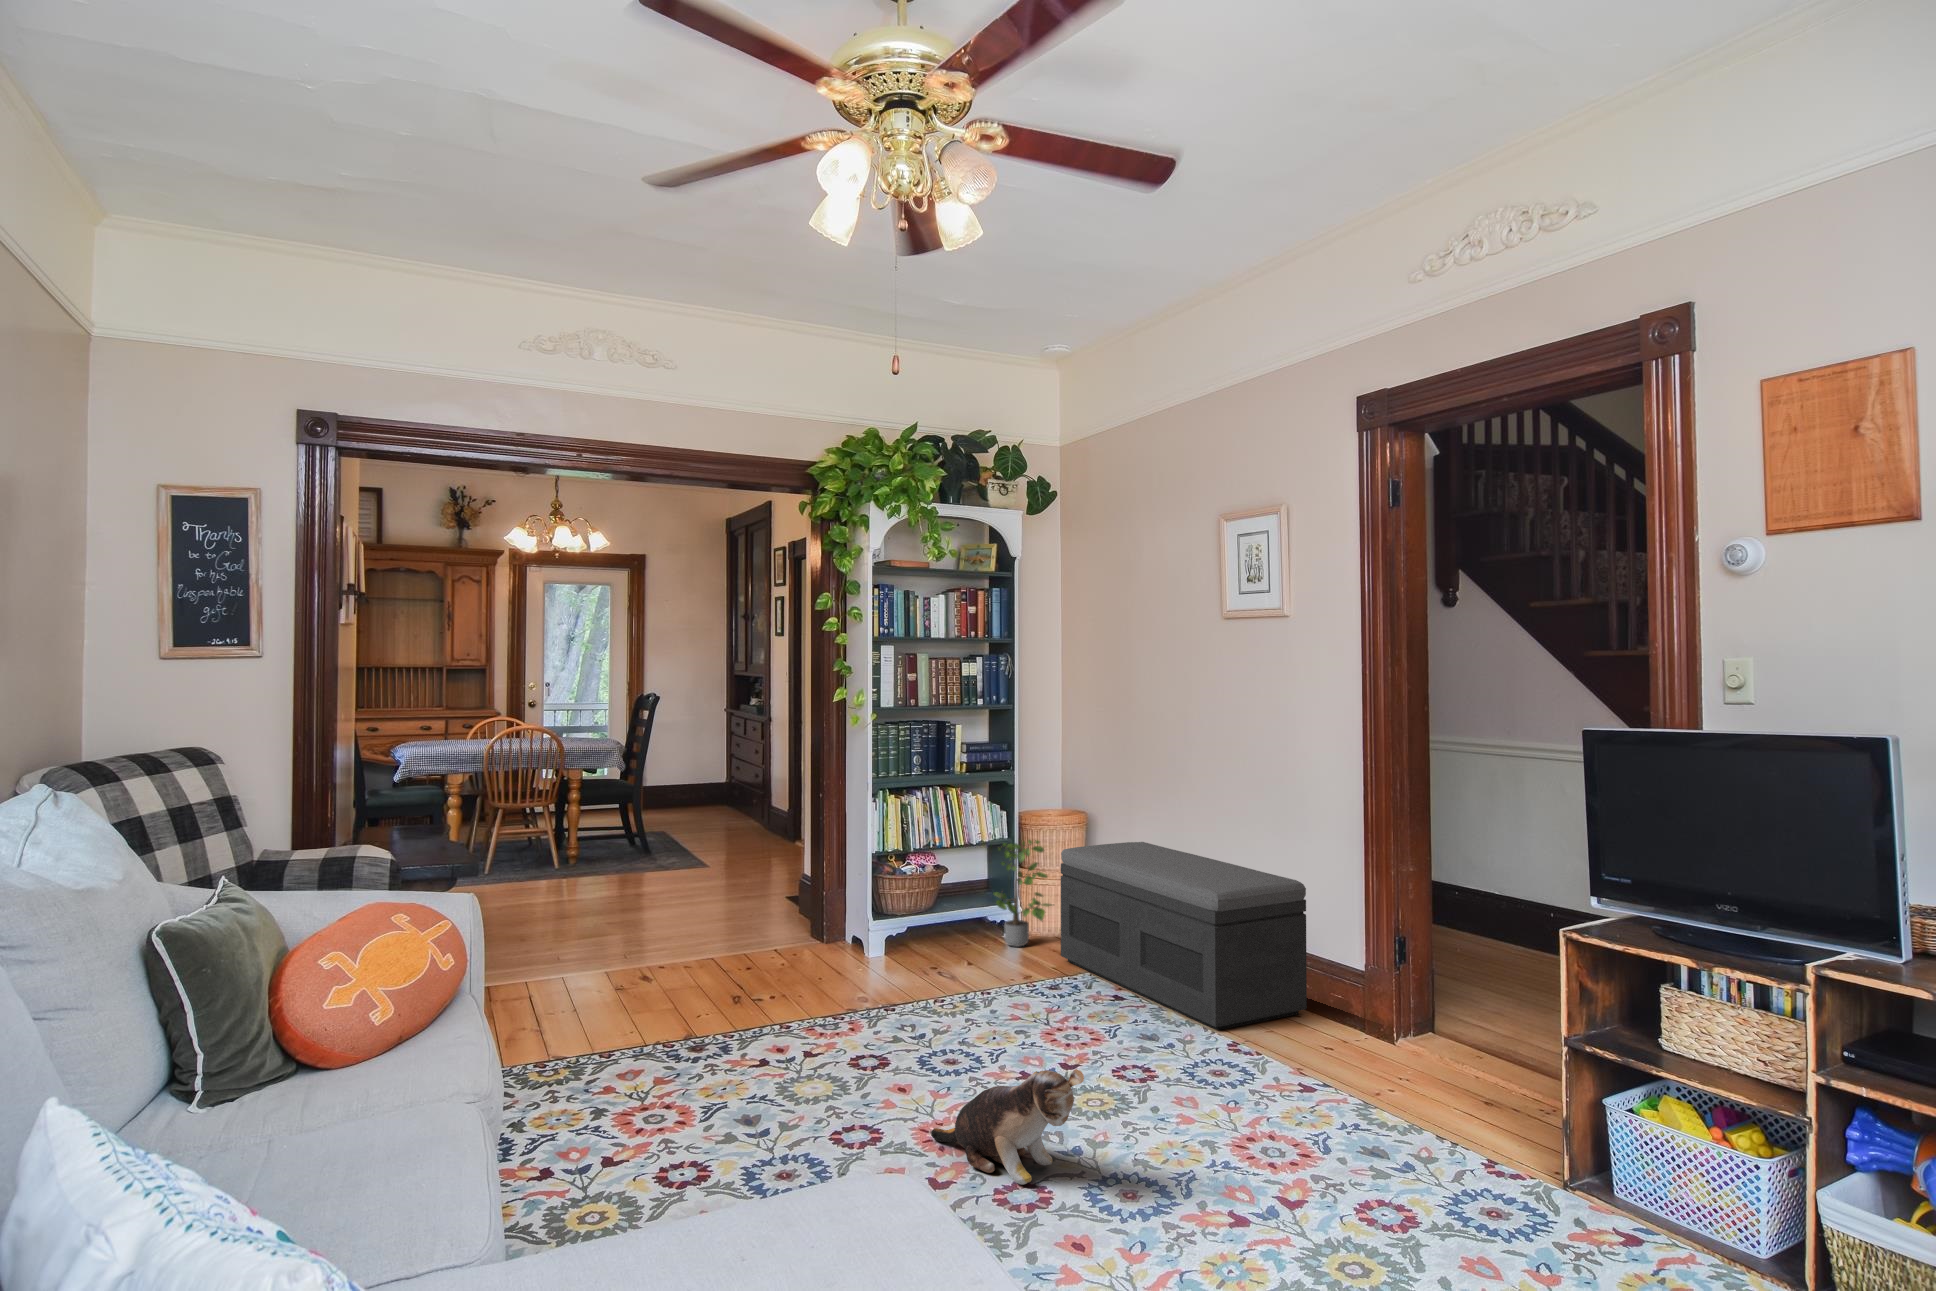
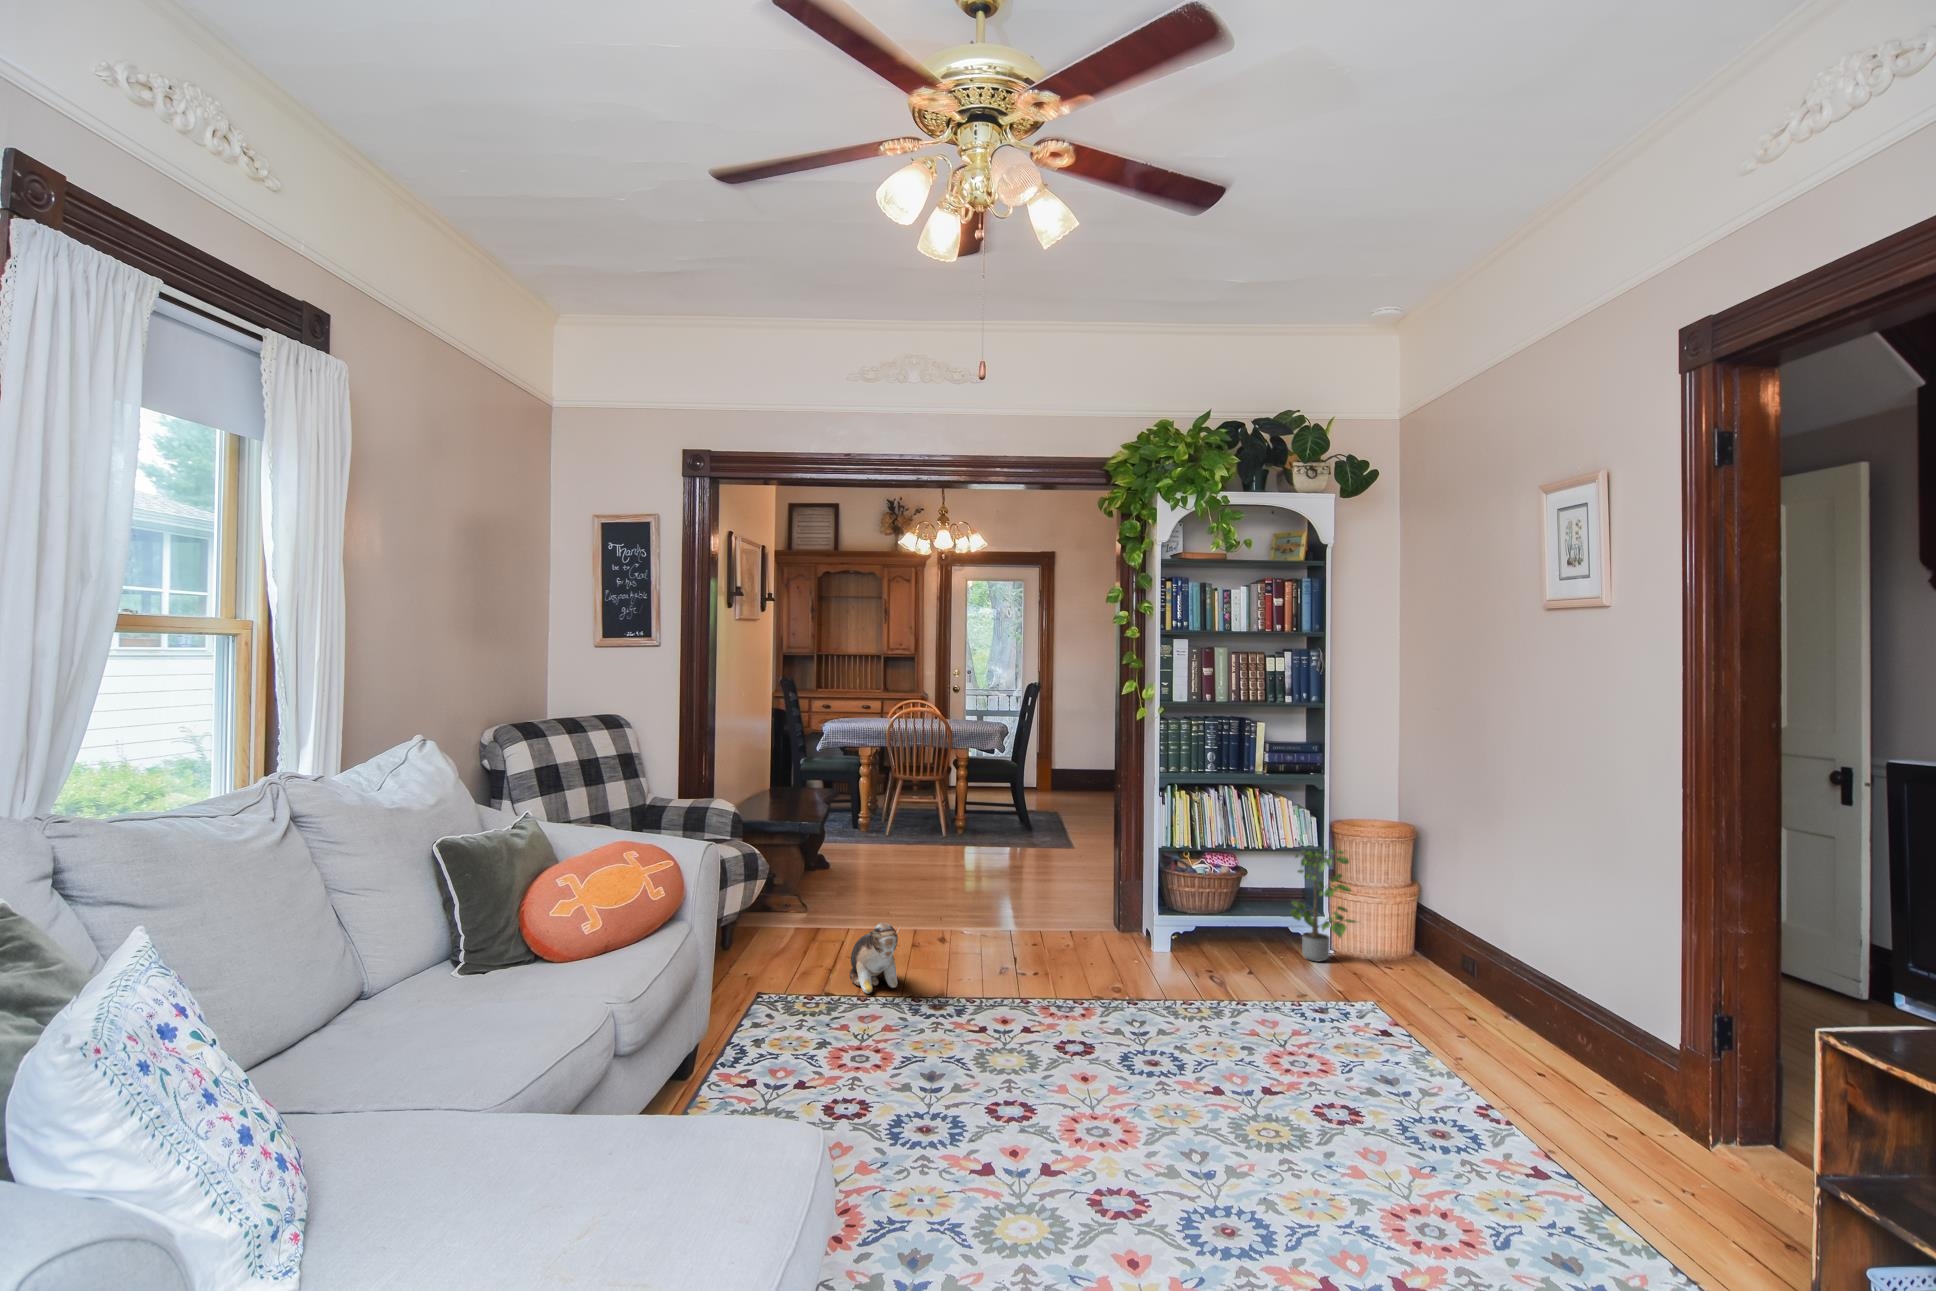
storage bench: present [1061,842,1307,1030] -> none [1351,862,1614,1087]
plush toy: present [931,1069,1084,1185] -> present [850,922,902,993]

